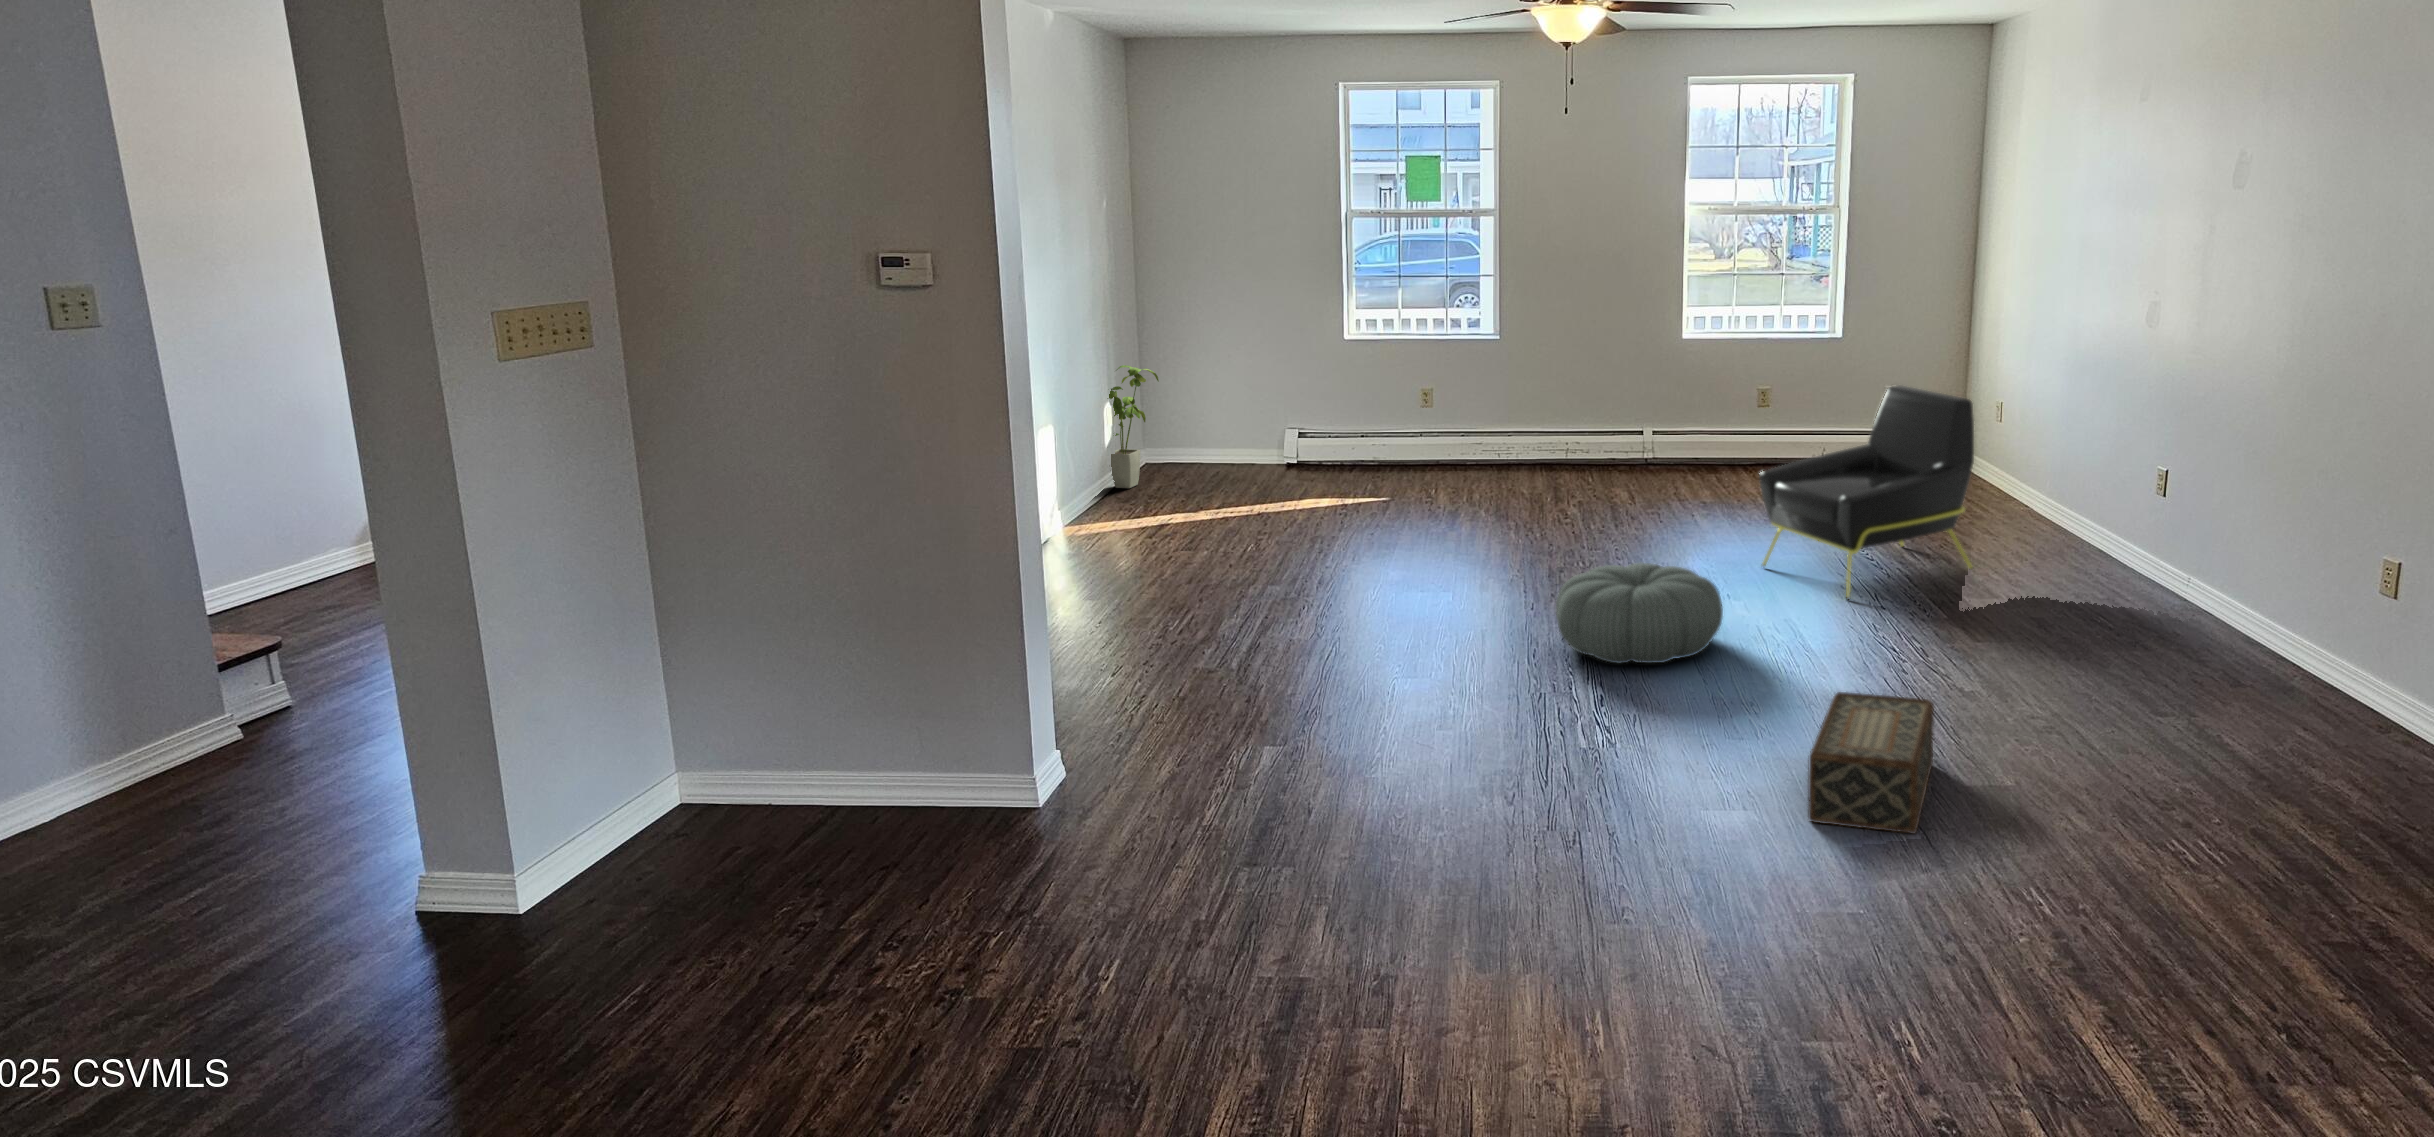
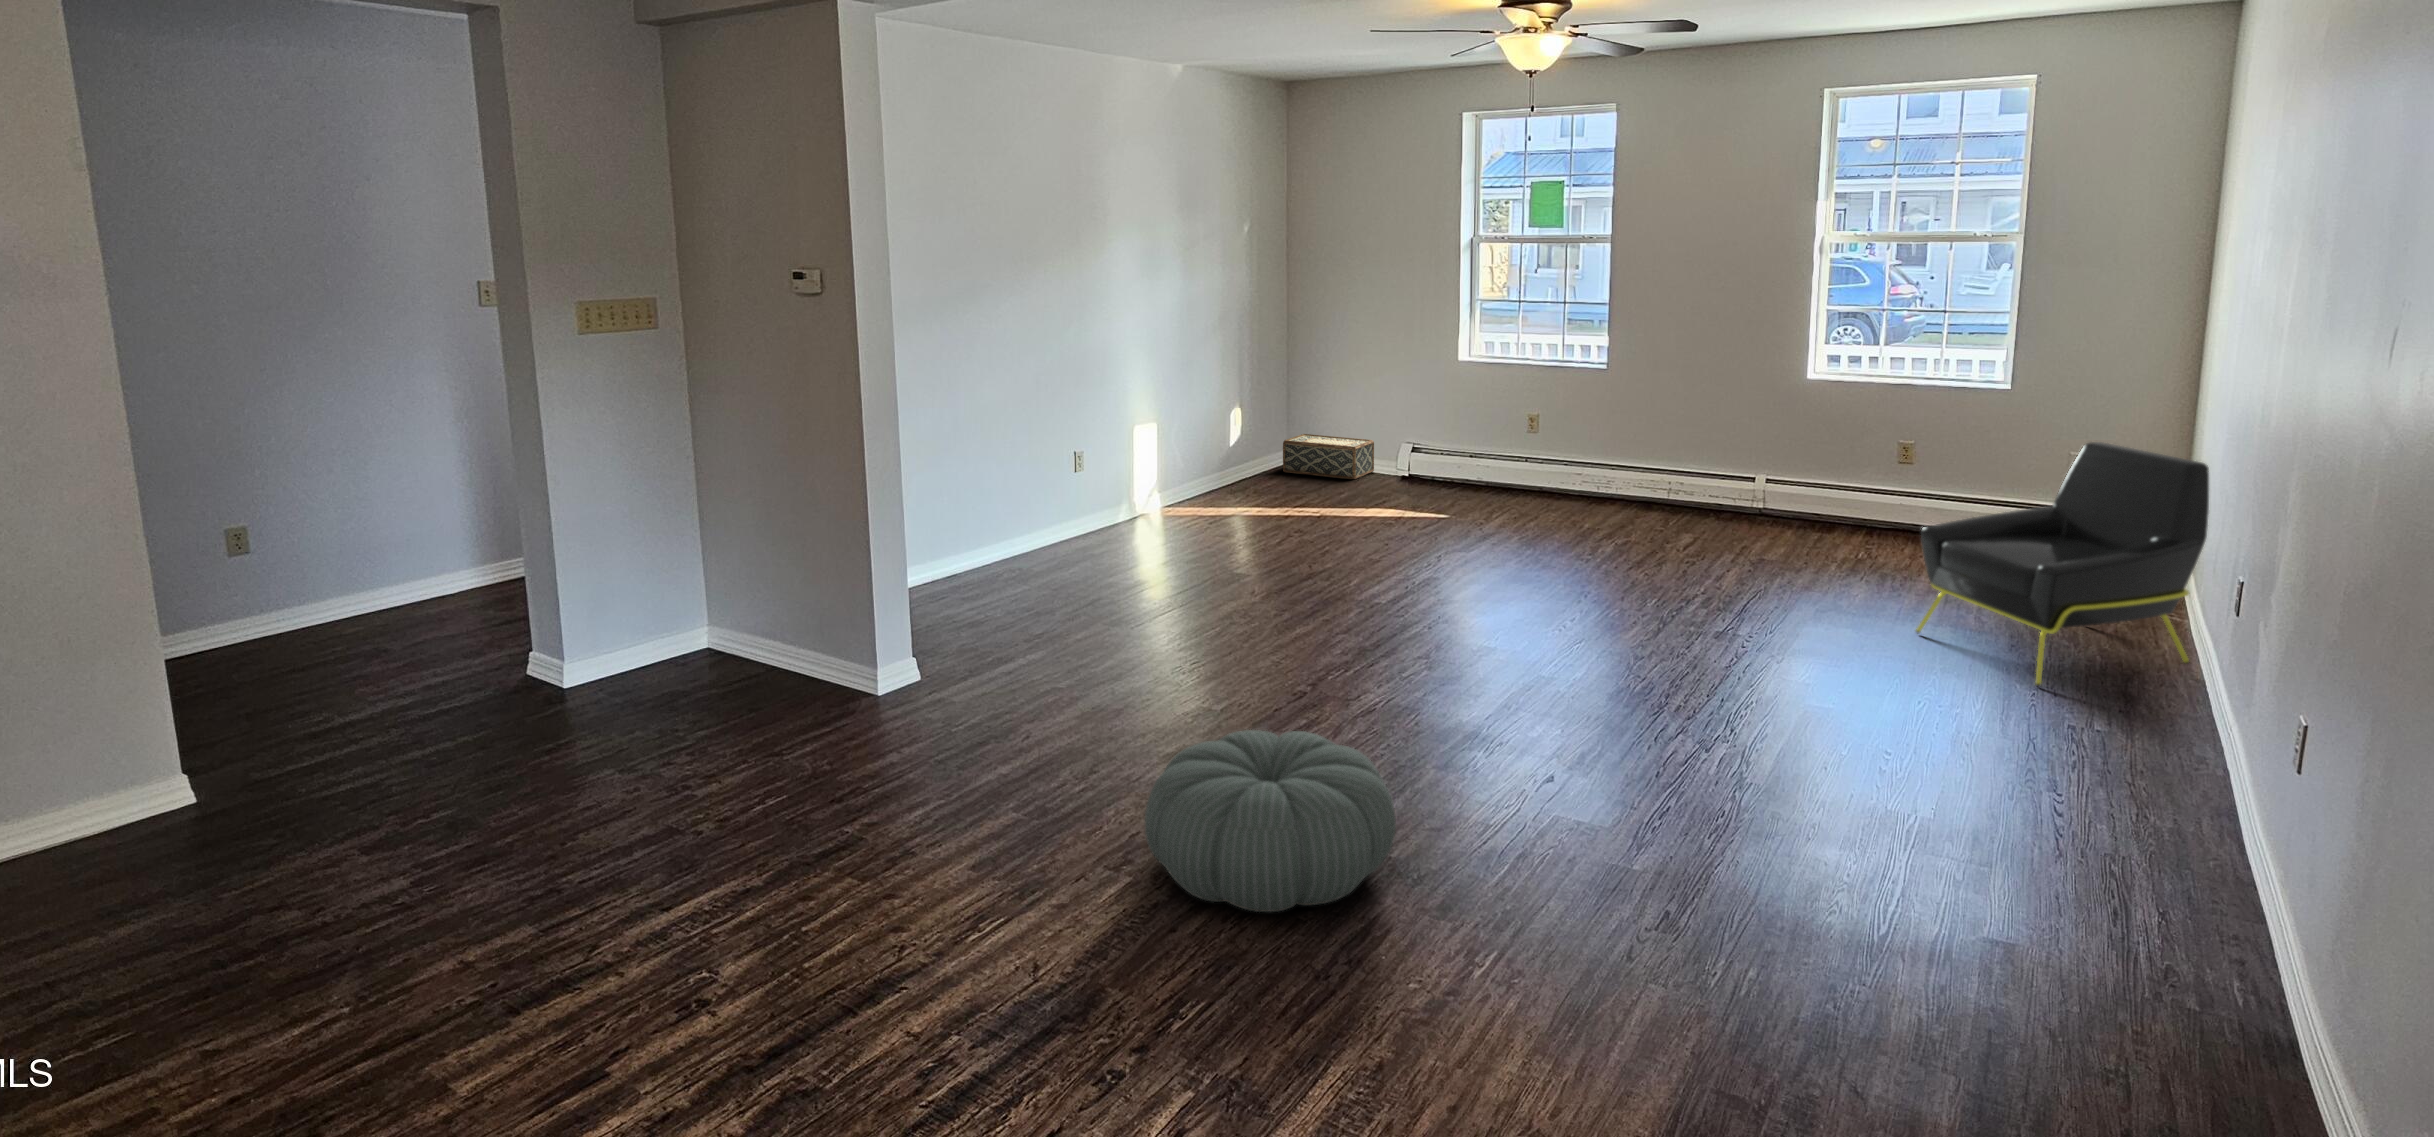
house plant: present [1107,365,1159,488] -> none [1225,374,1283,488]
pouf: present [1556,563,1723,664] -> present [1145,730,1396,912]
woven basket: present [1808,692,1934,833] -> present [1283,434,1374,479]

